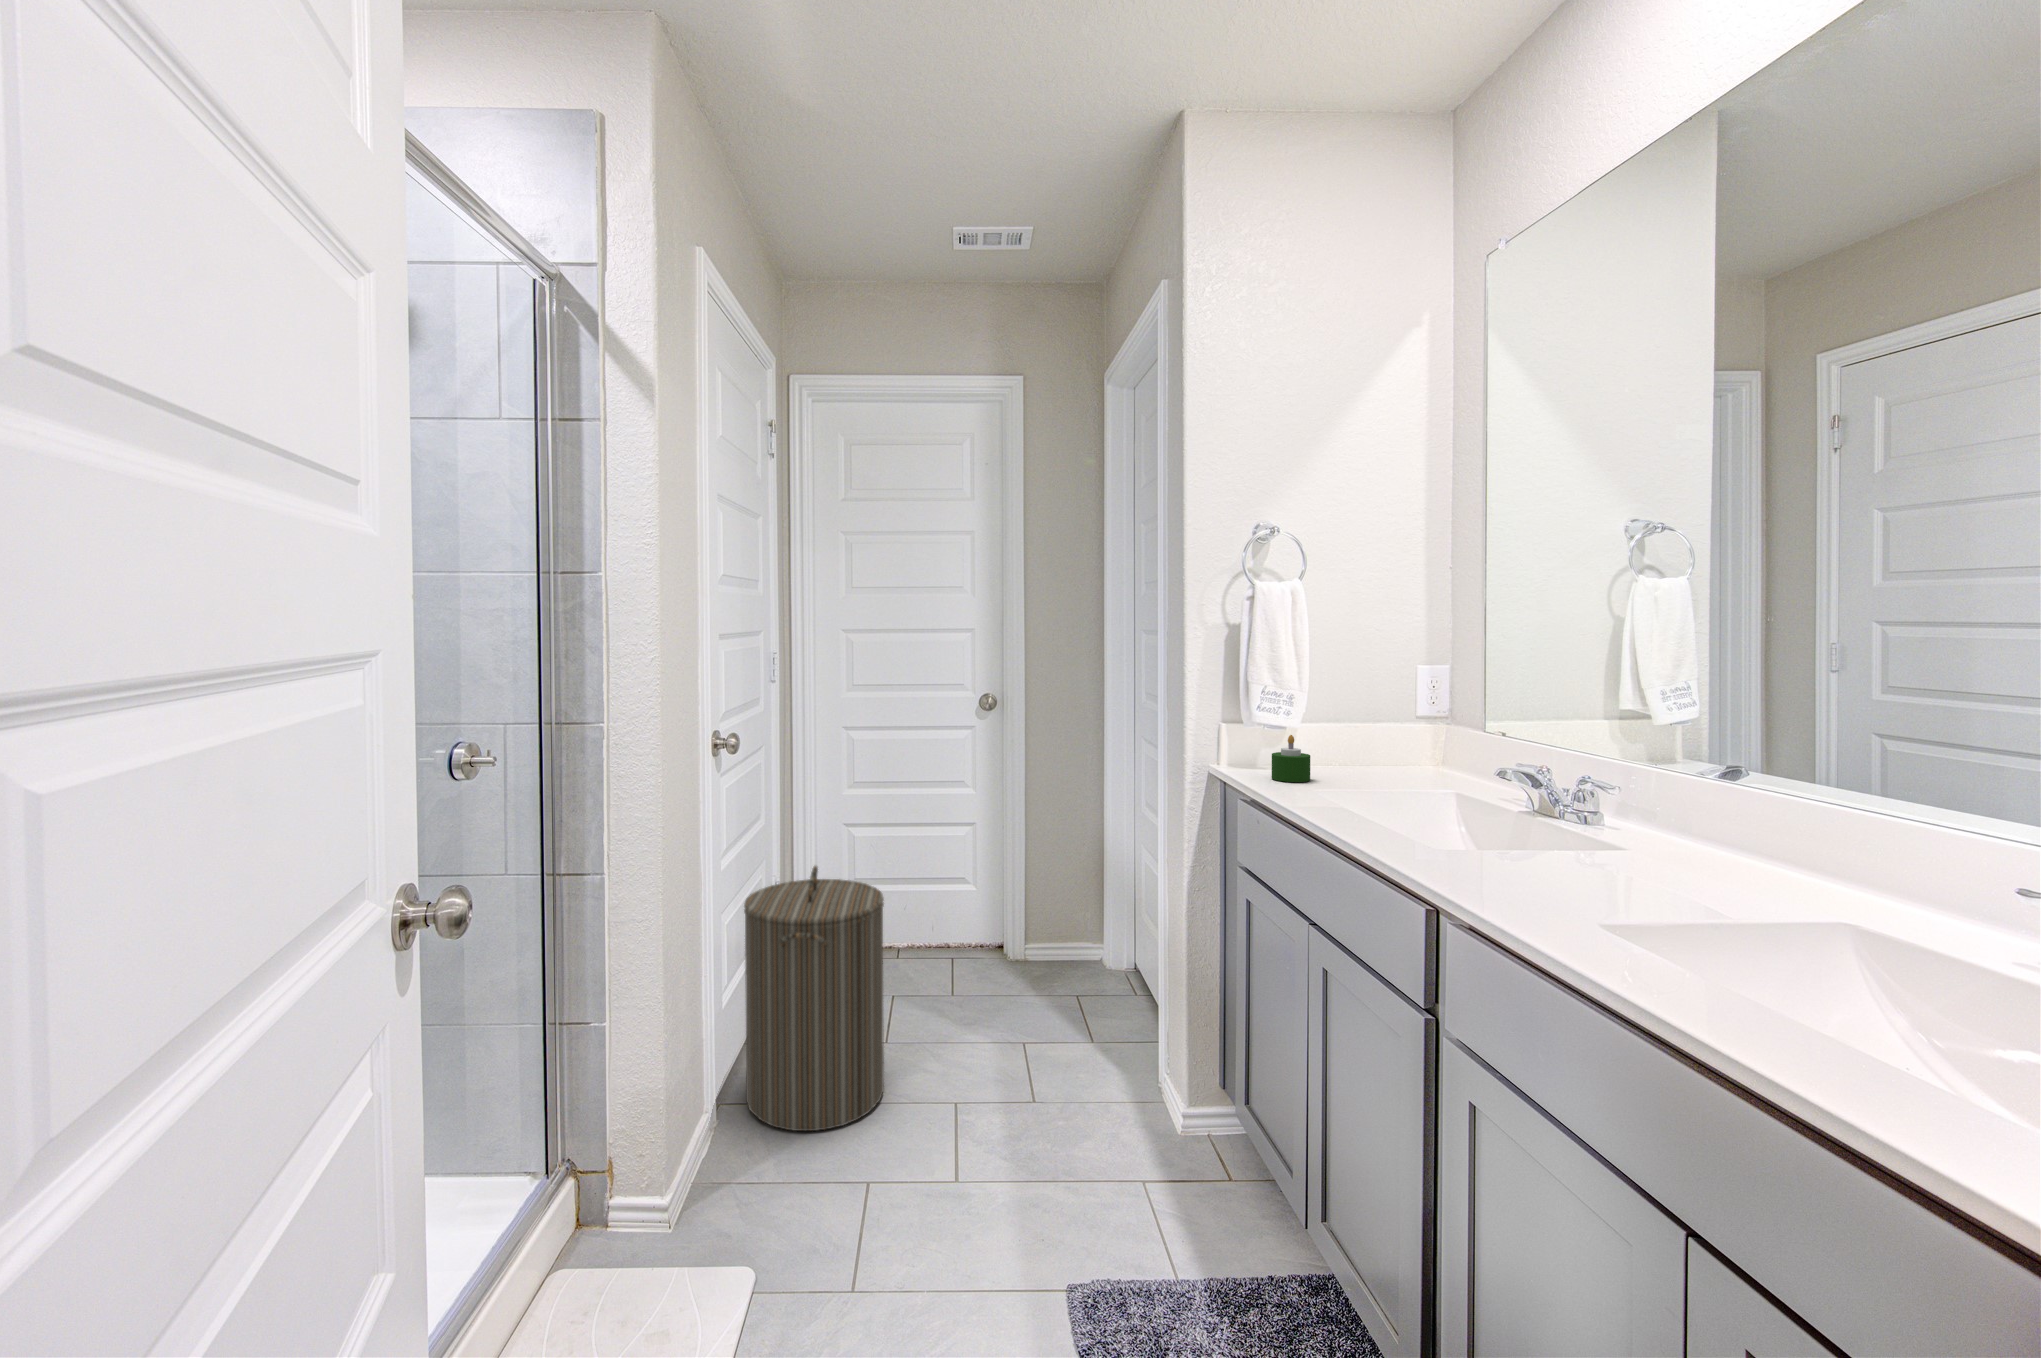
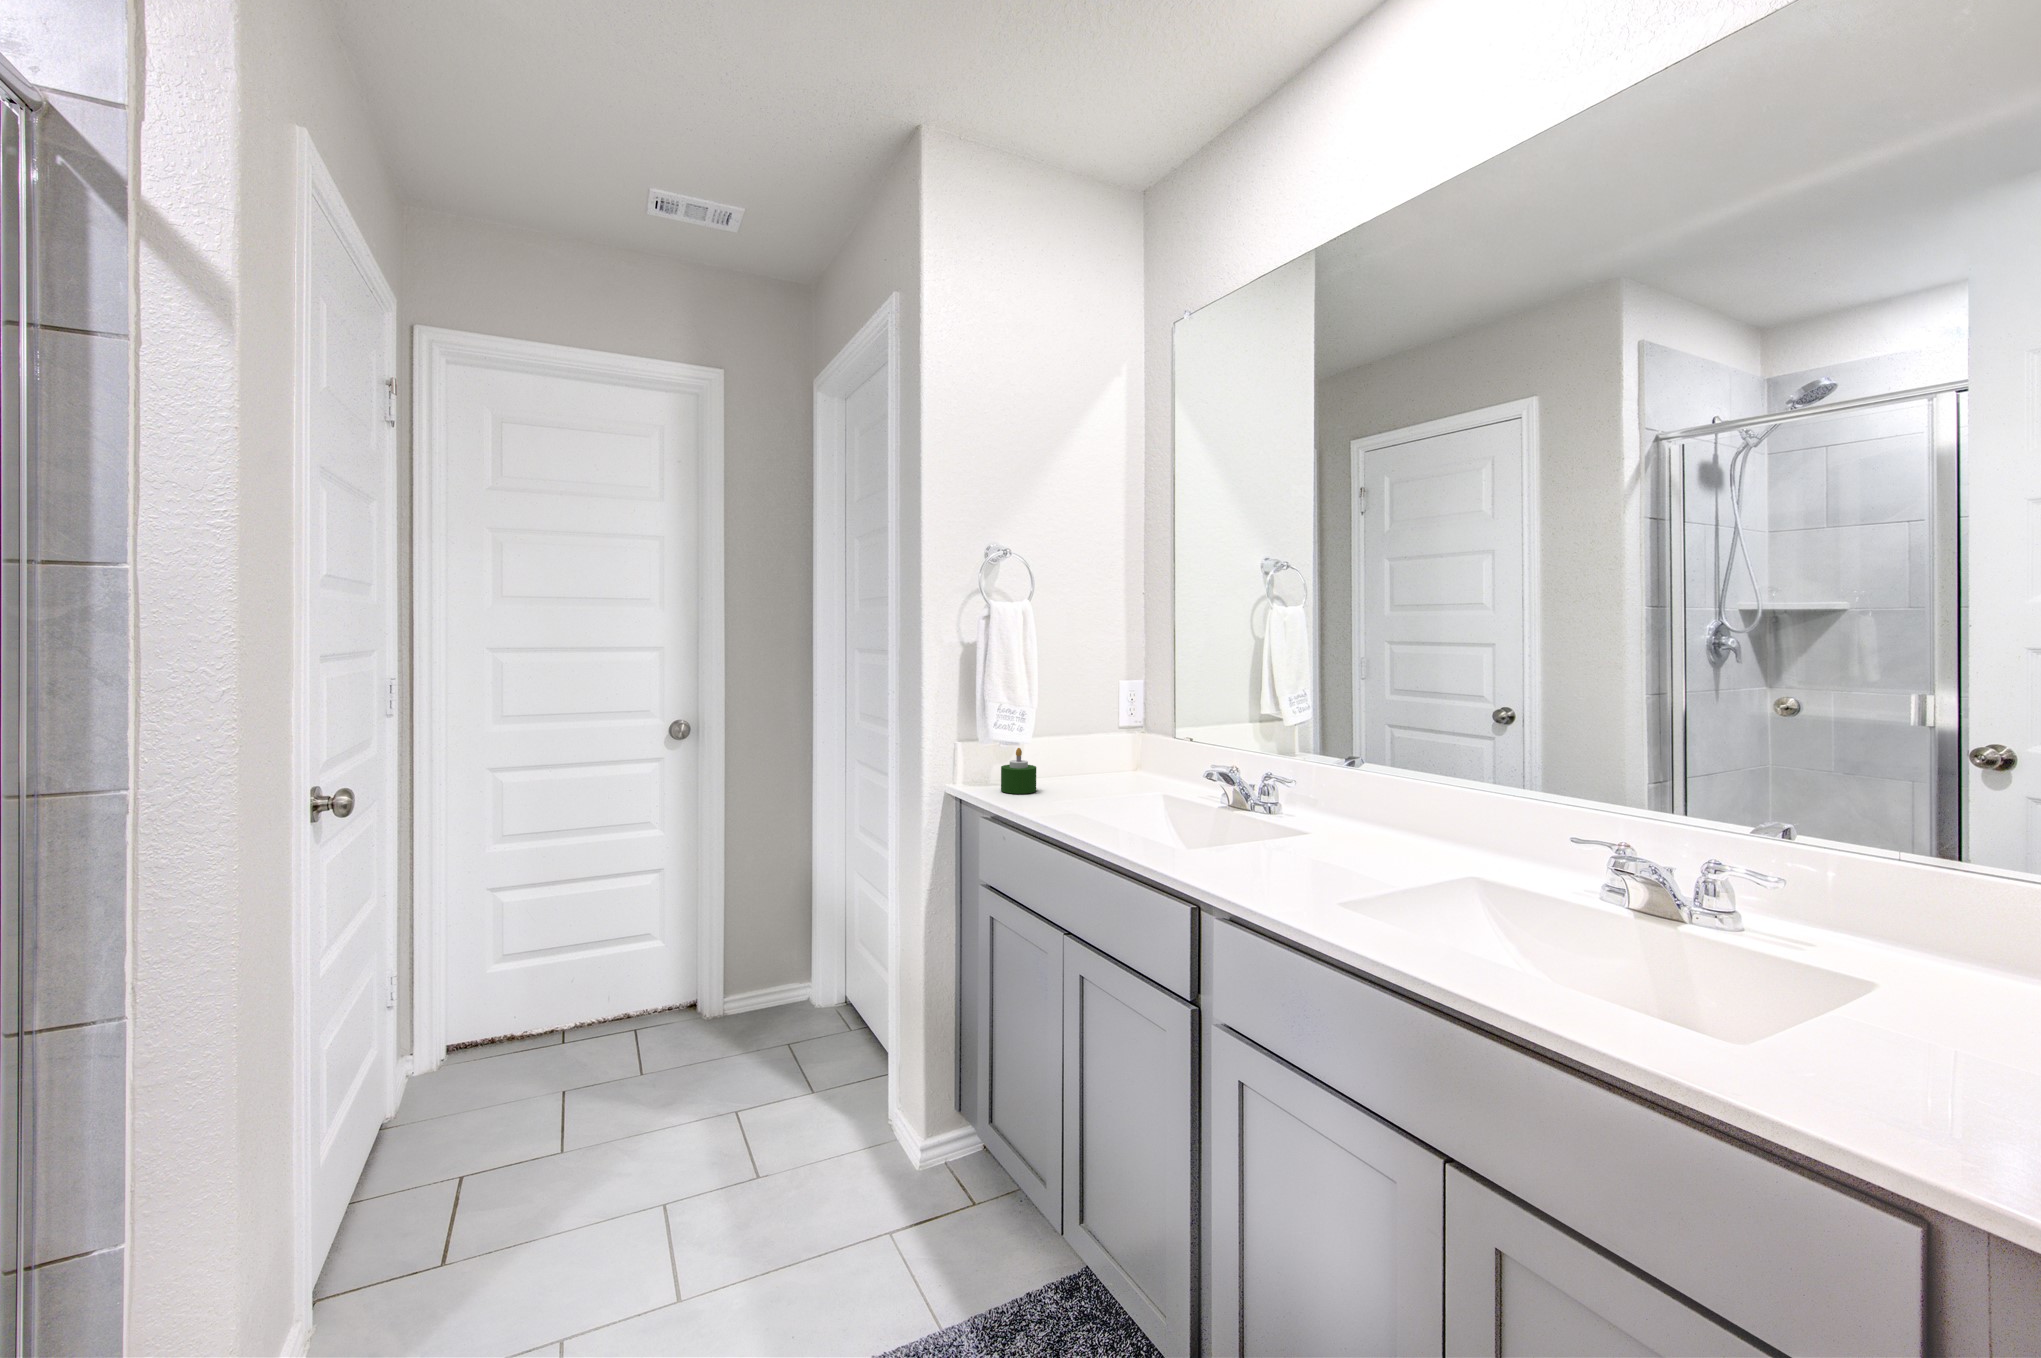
laundry hamper: present [744,866,884,1131] -> none [362,940,566,1291]

